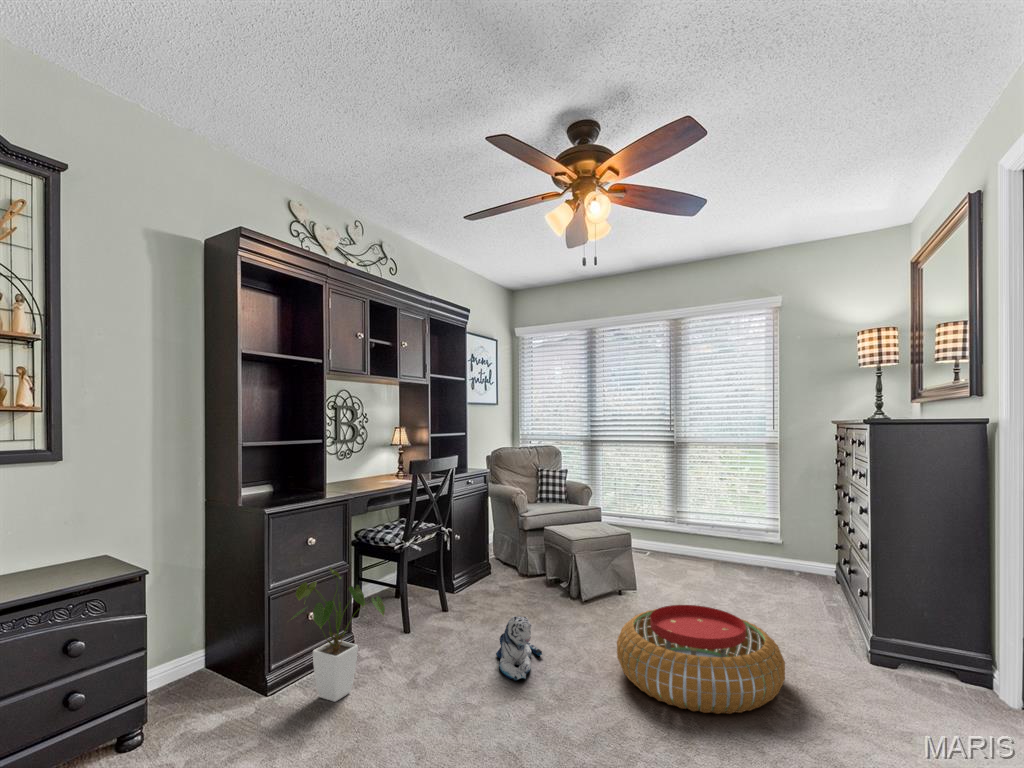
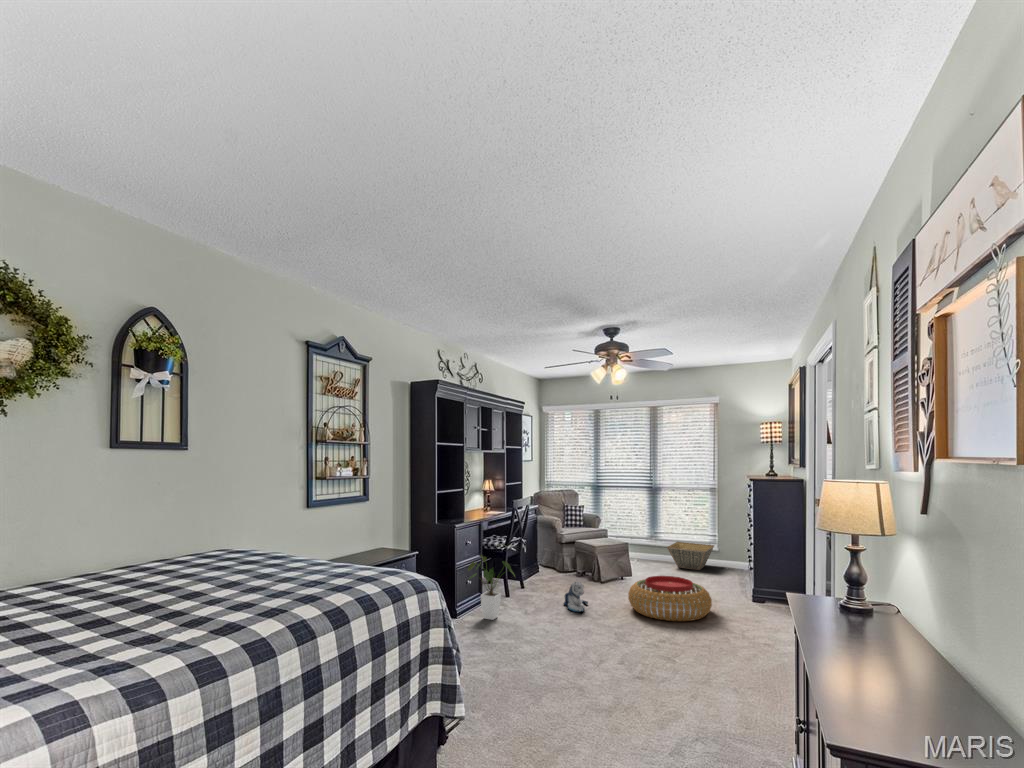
basket: none [696,526,773,573] -> present [667,542,714,570]

